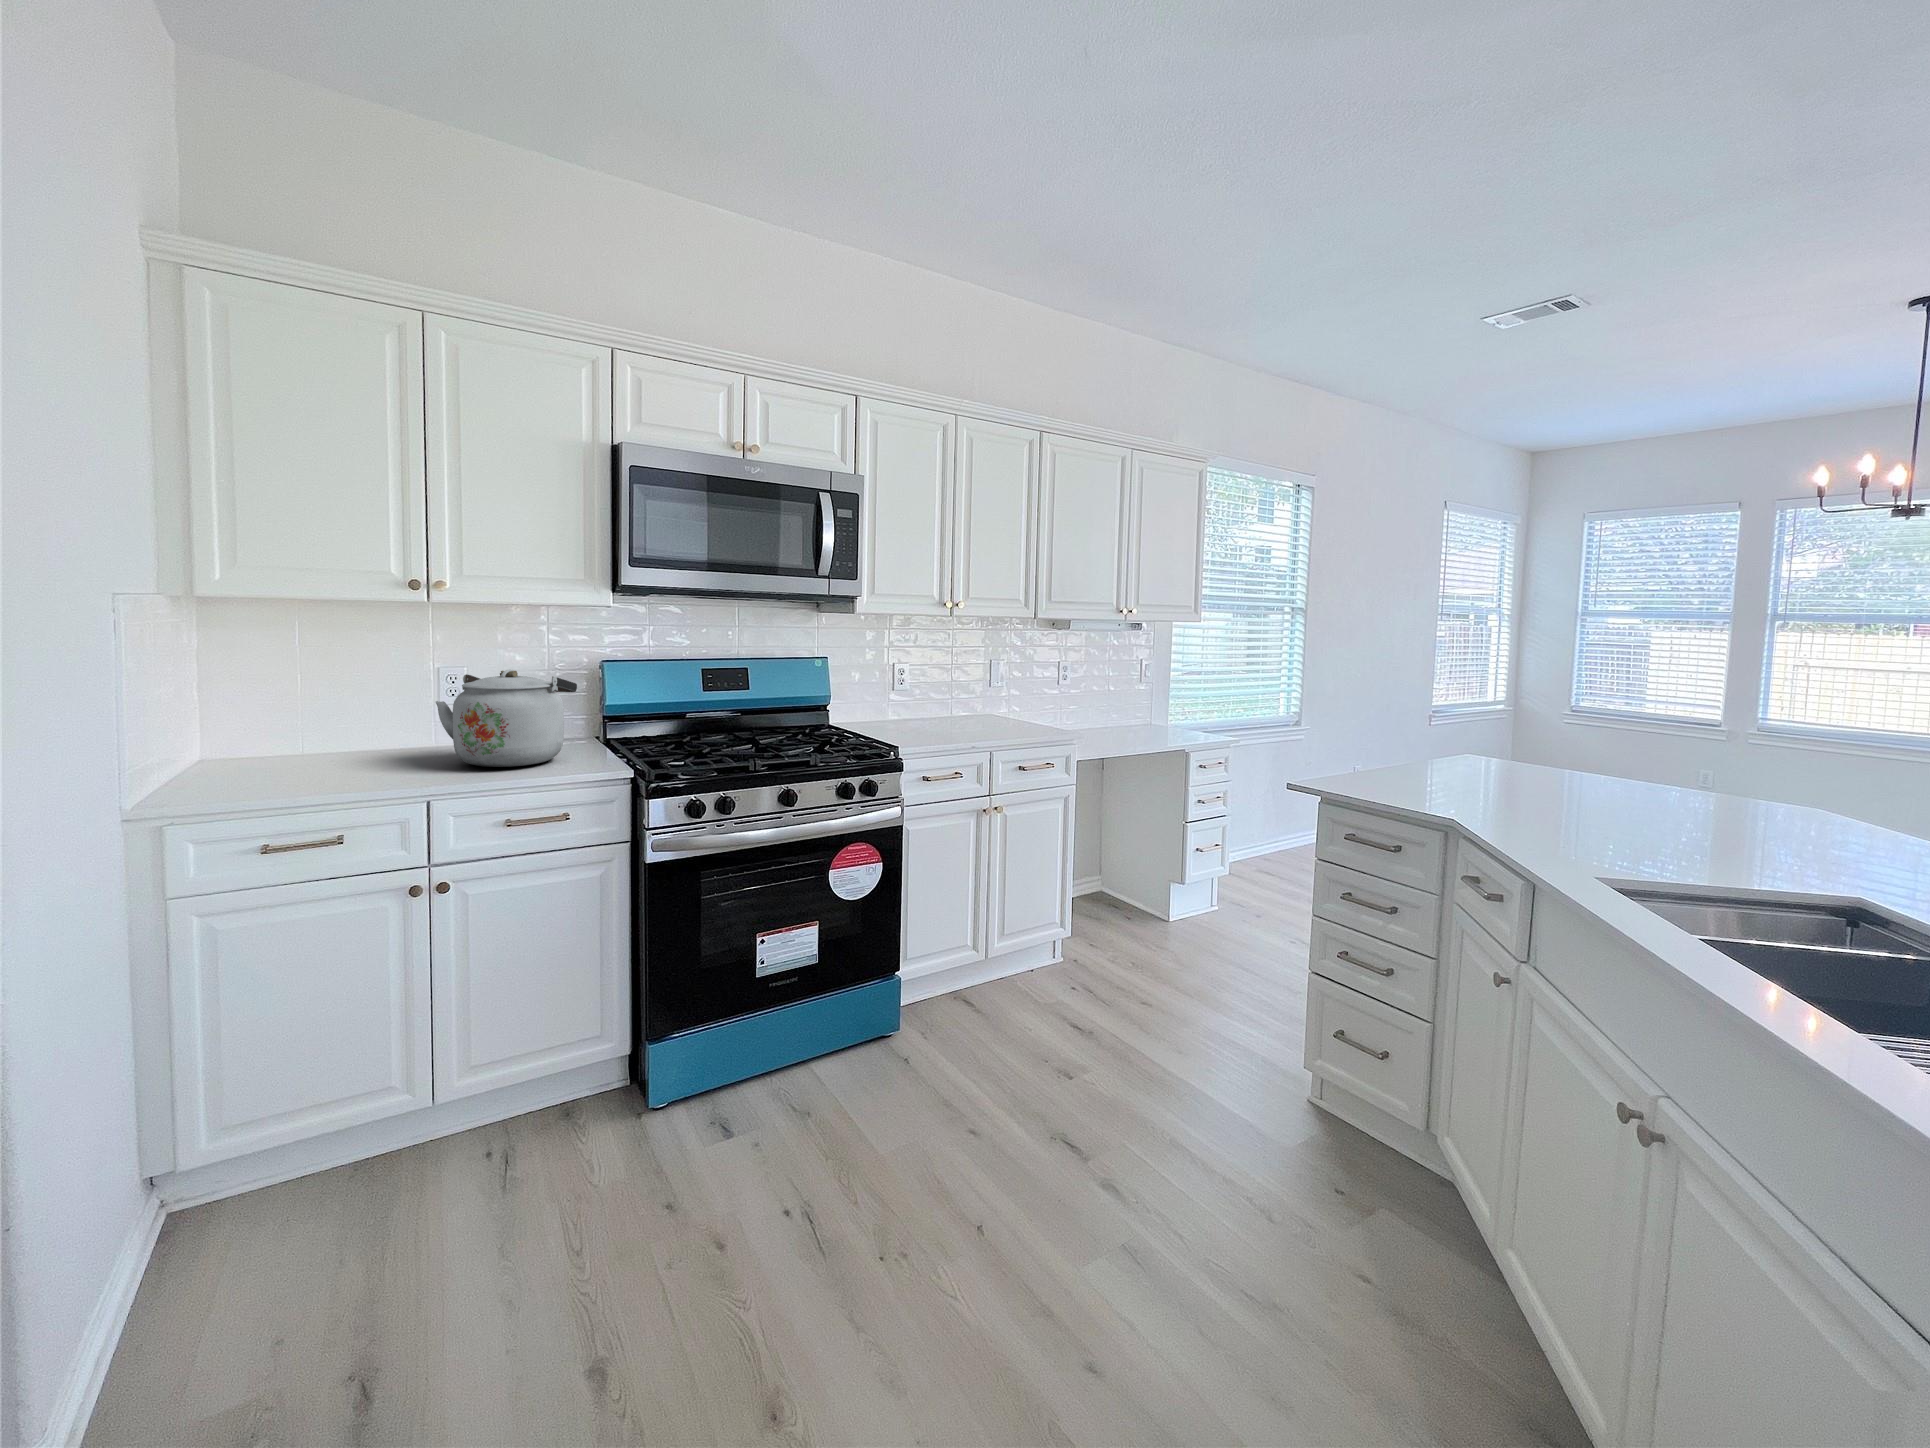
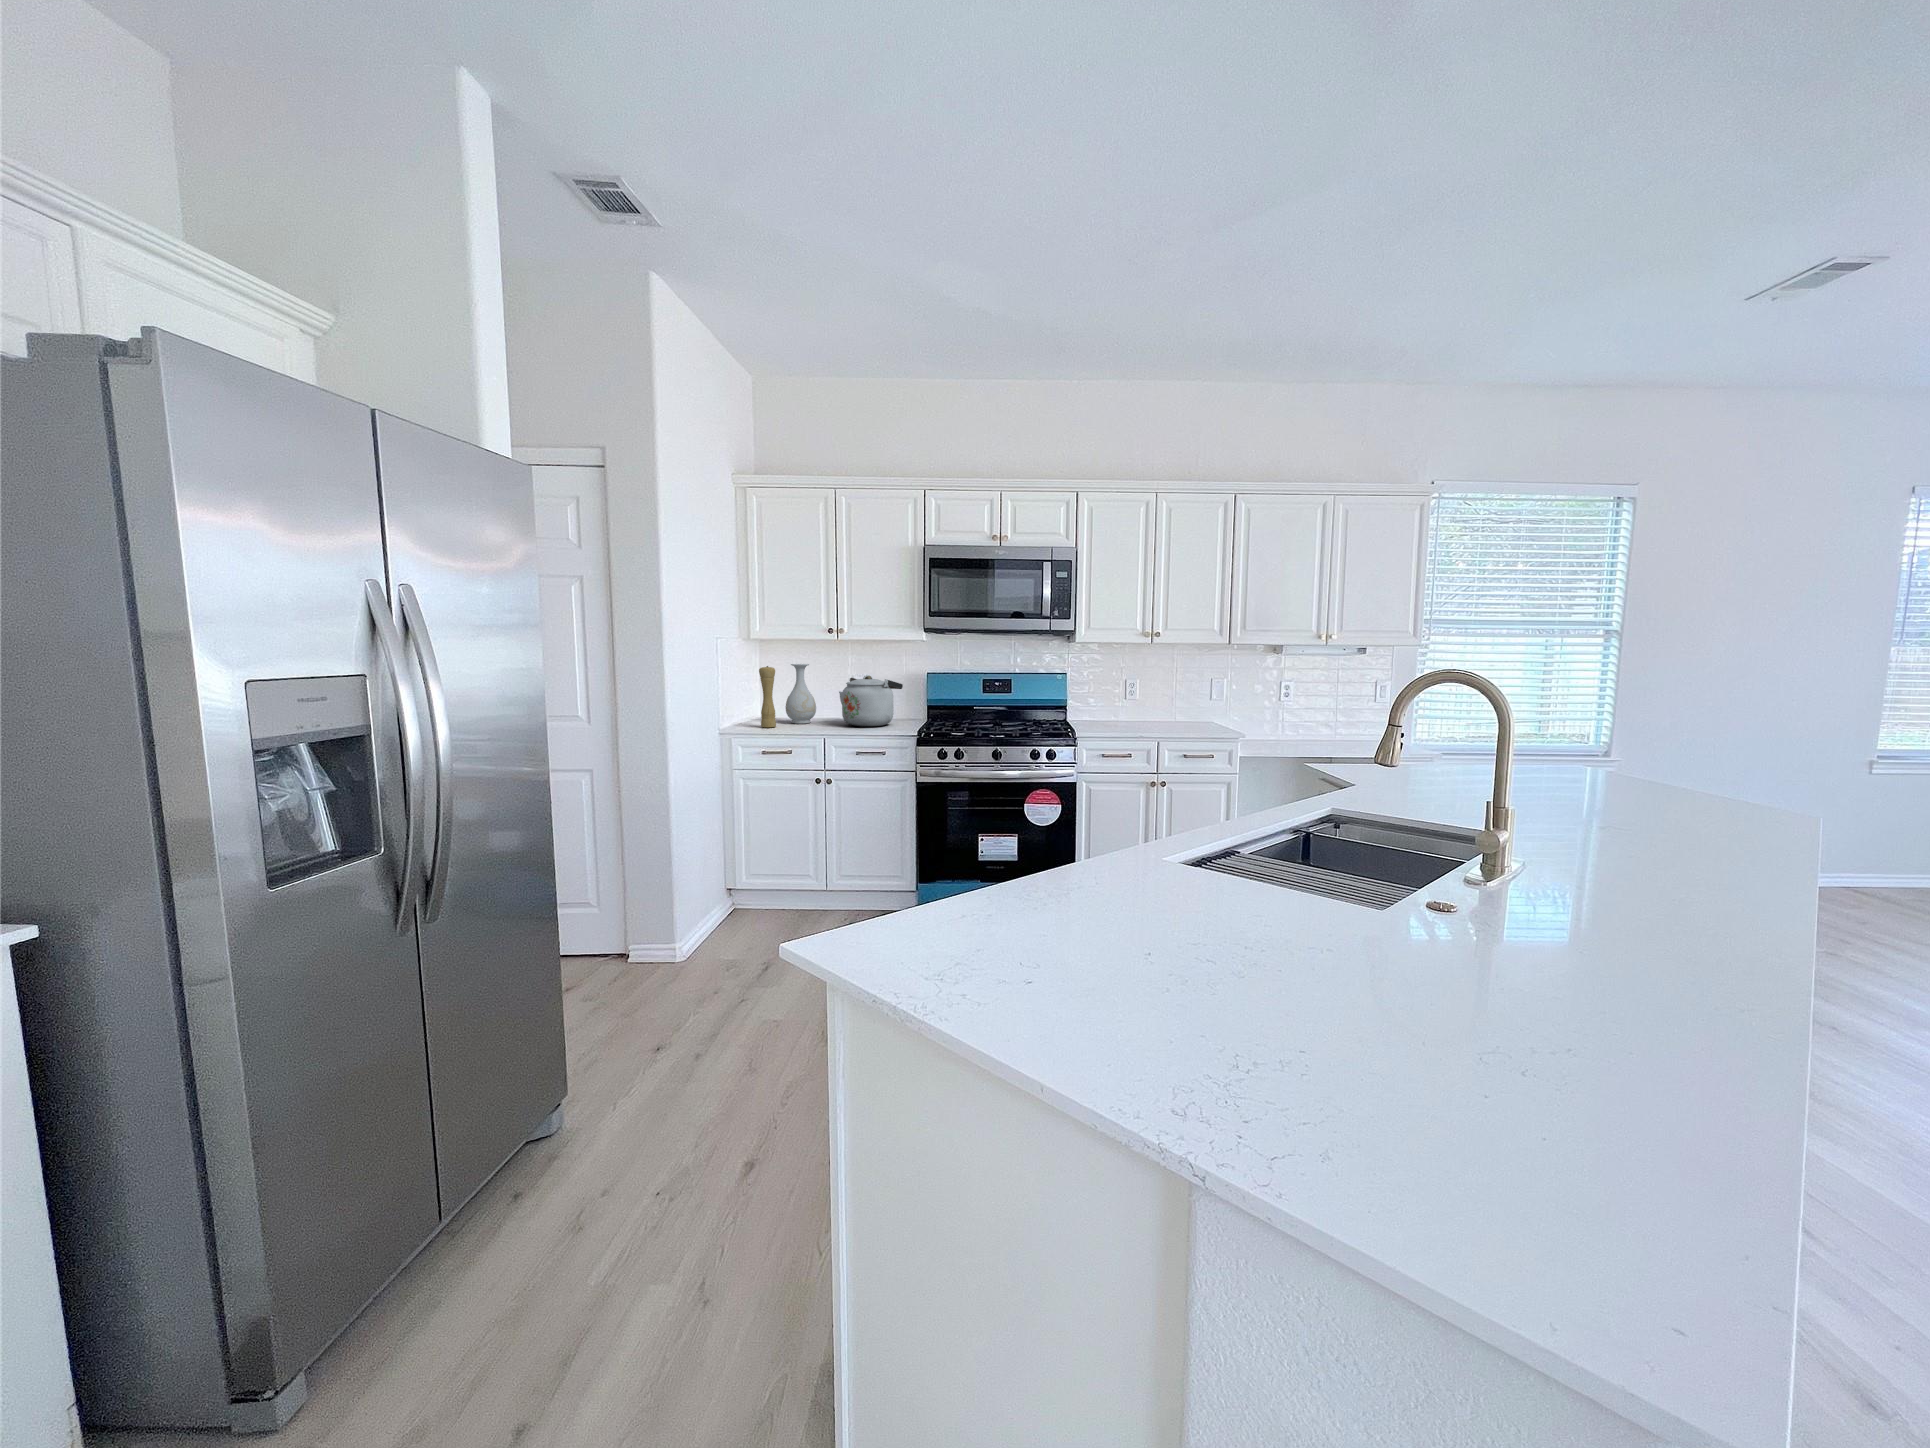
vase: none [300,649,378,771] -> present [786,664,816,724]
pepper mill: none [244,656,291,789] -> present [759,666,776,727]

